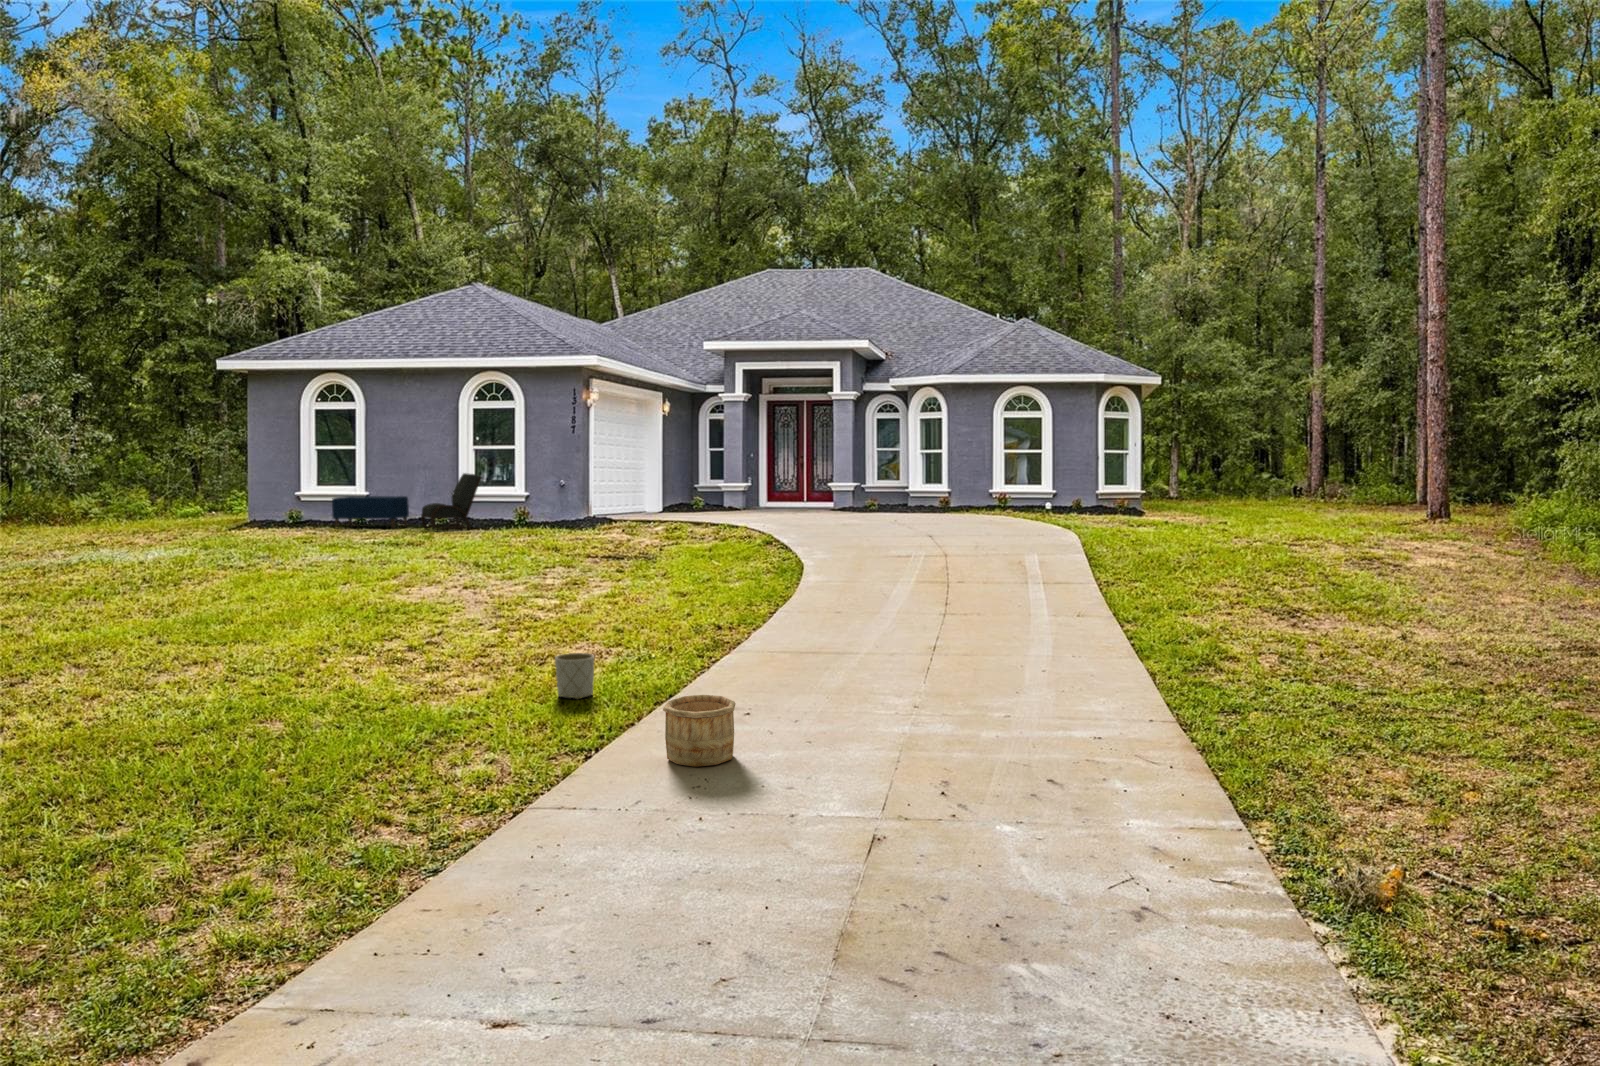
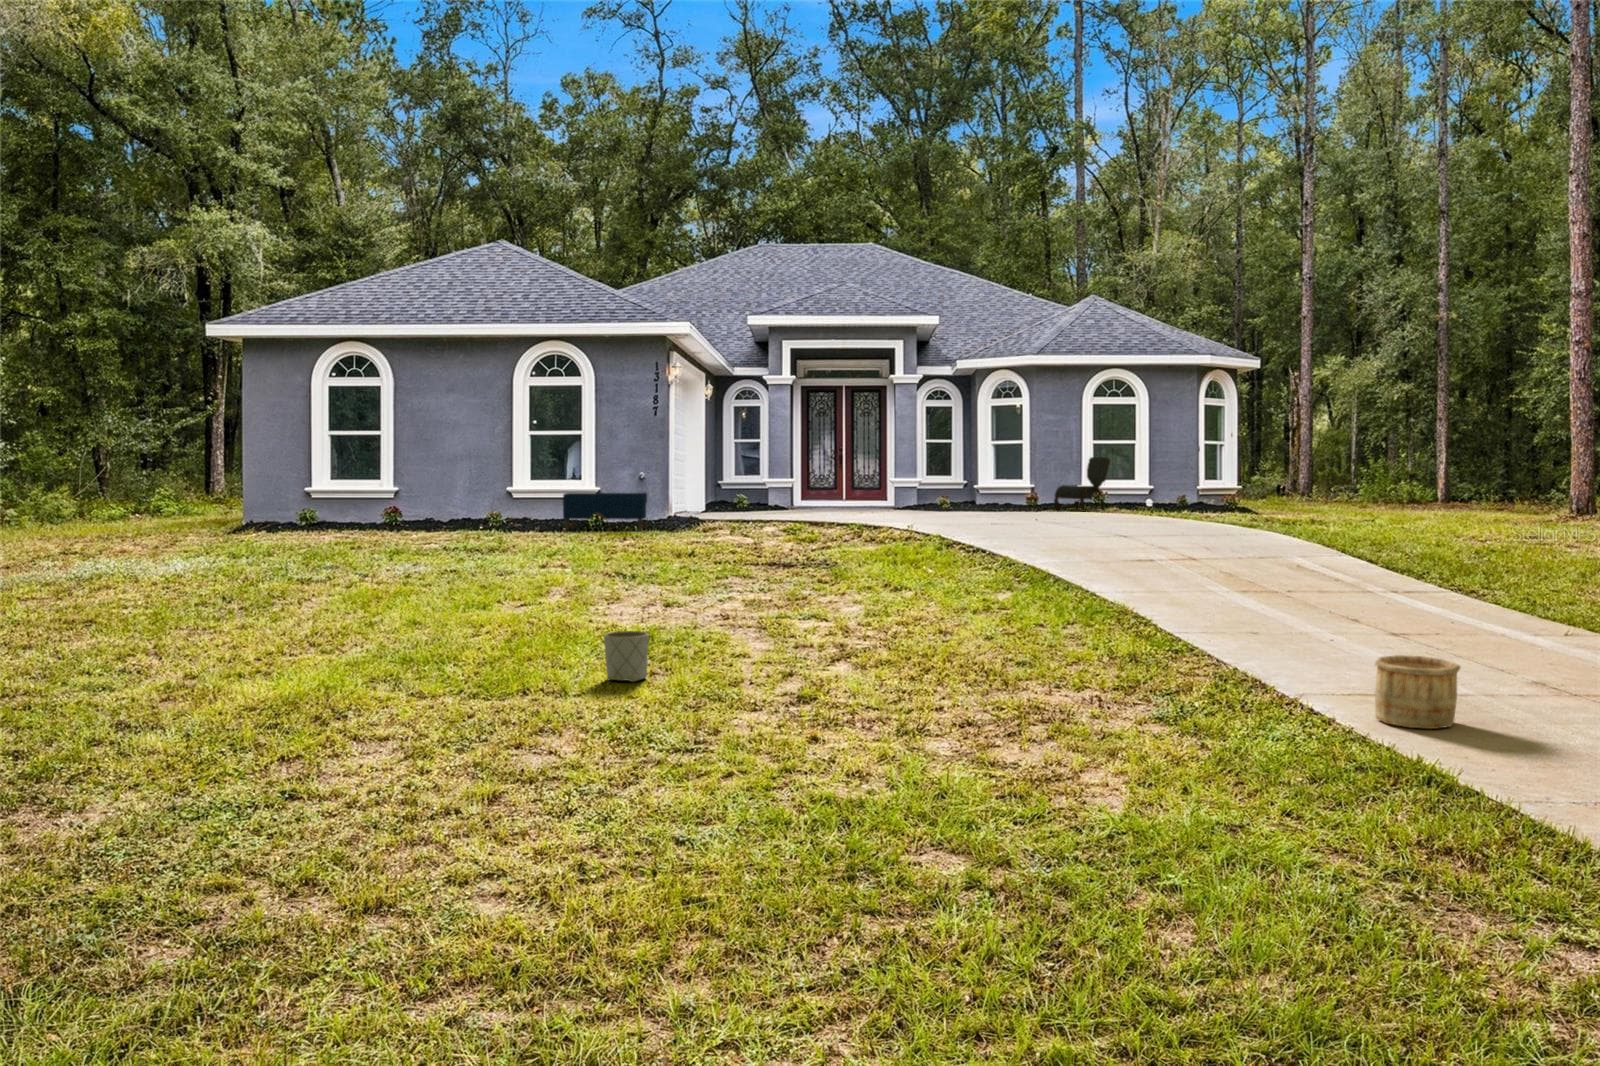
lounge chair: present [421,473,481,531] -> present [1054,457,1110,511]
bench: present [332,496,409,529] -> present [563,492,648,531]
planter: present [555,653,594,699] -> present [604,631,649,682]

